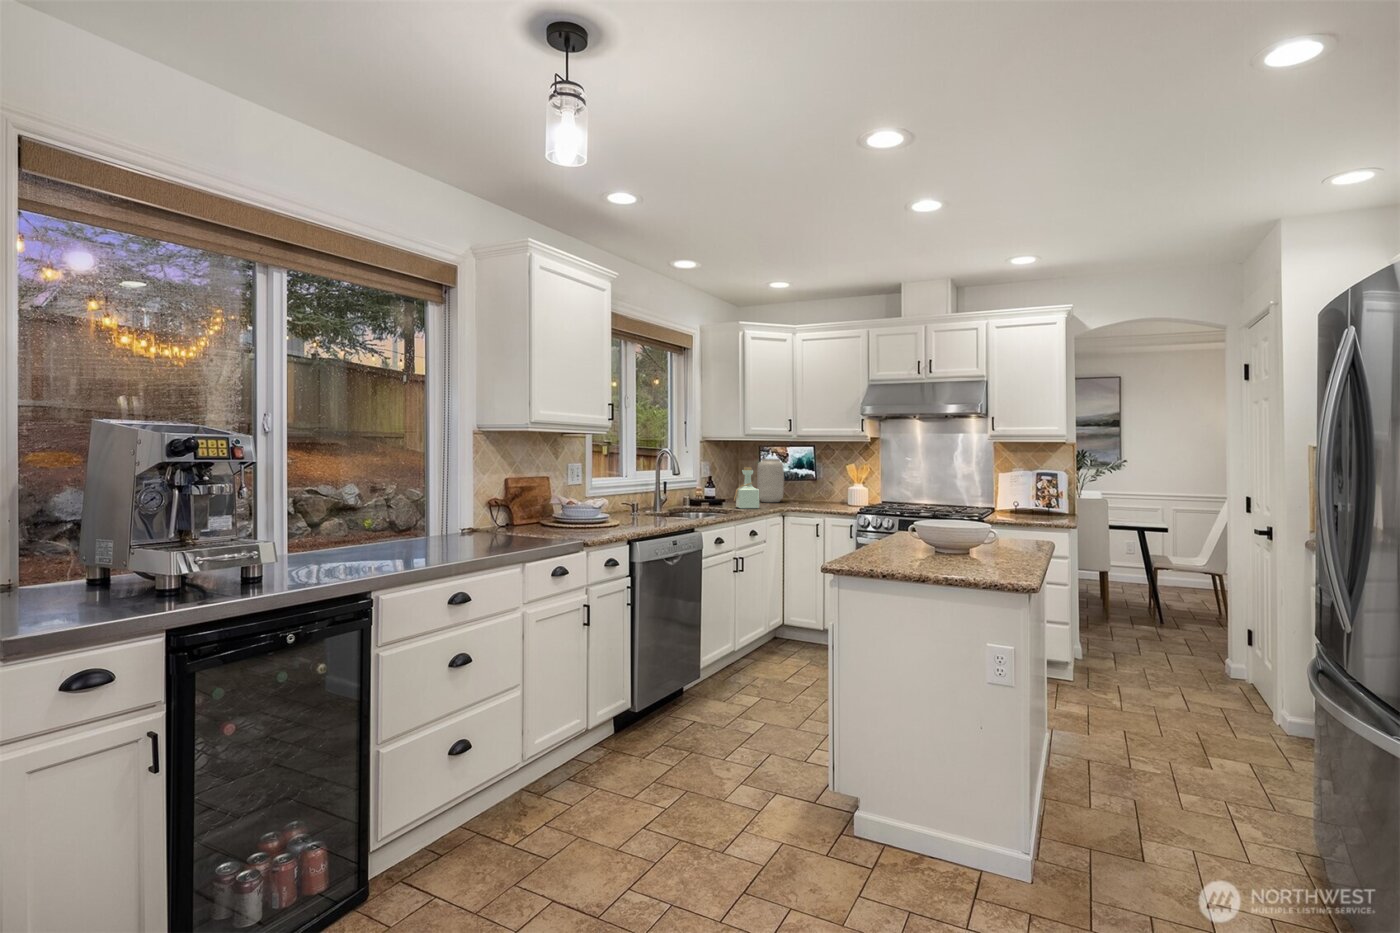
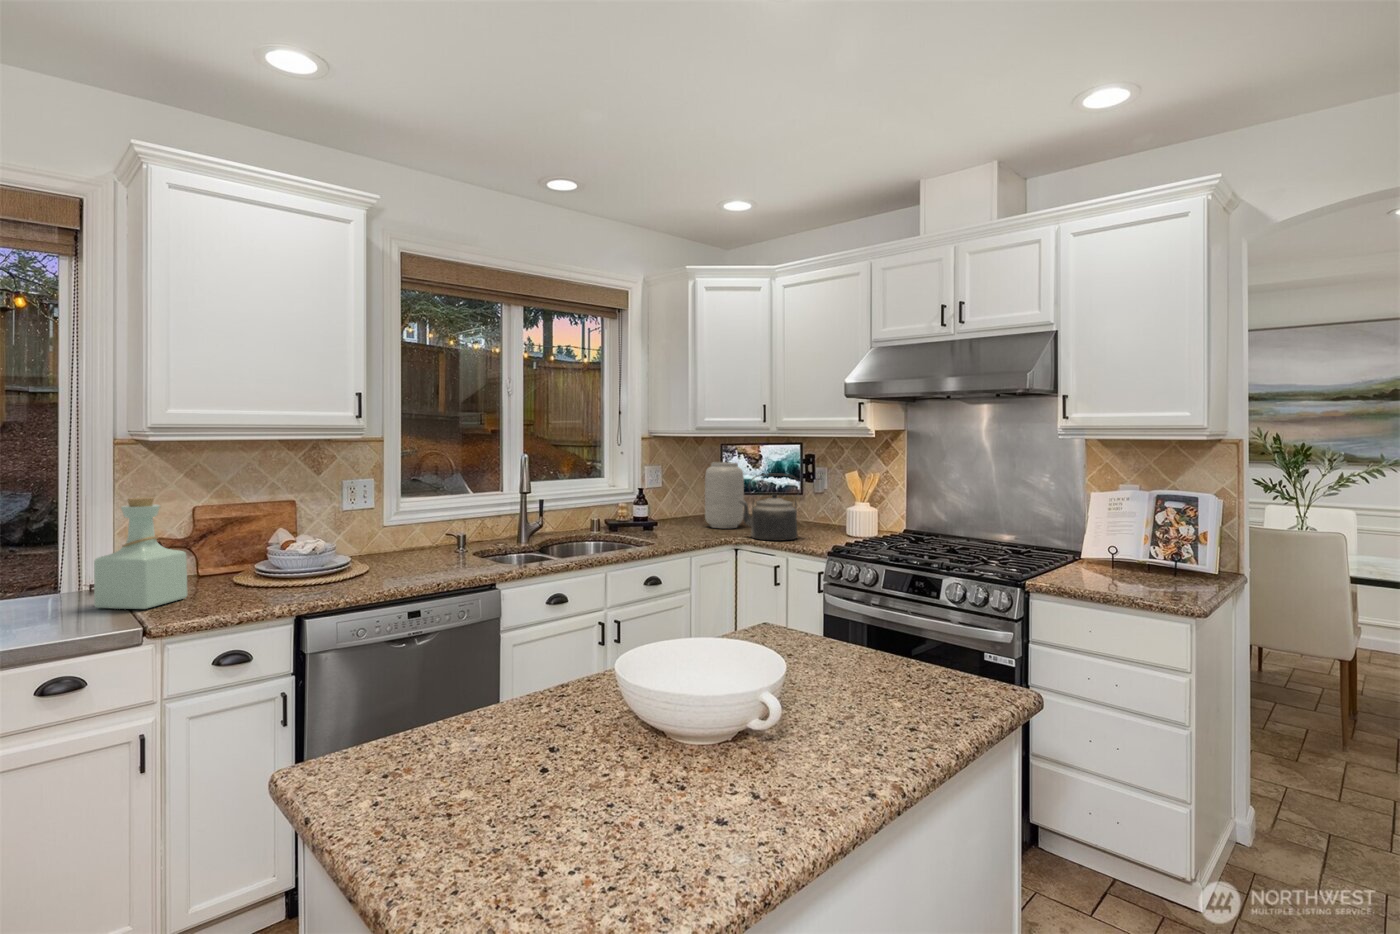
kettle: none [791,465,830,506] -> present [739,474,800,541]
bottle: present [734,467,759,509] -> present [94,498,188,609]

